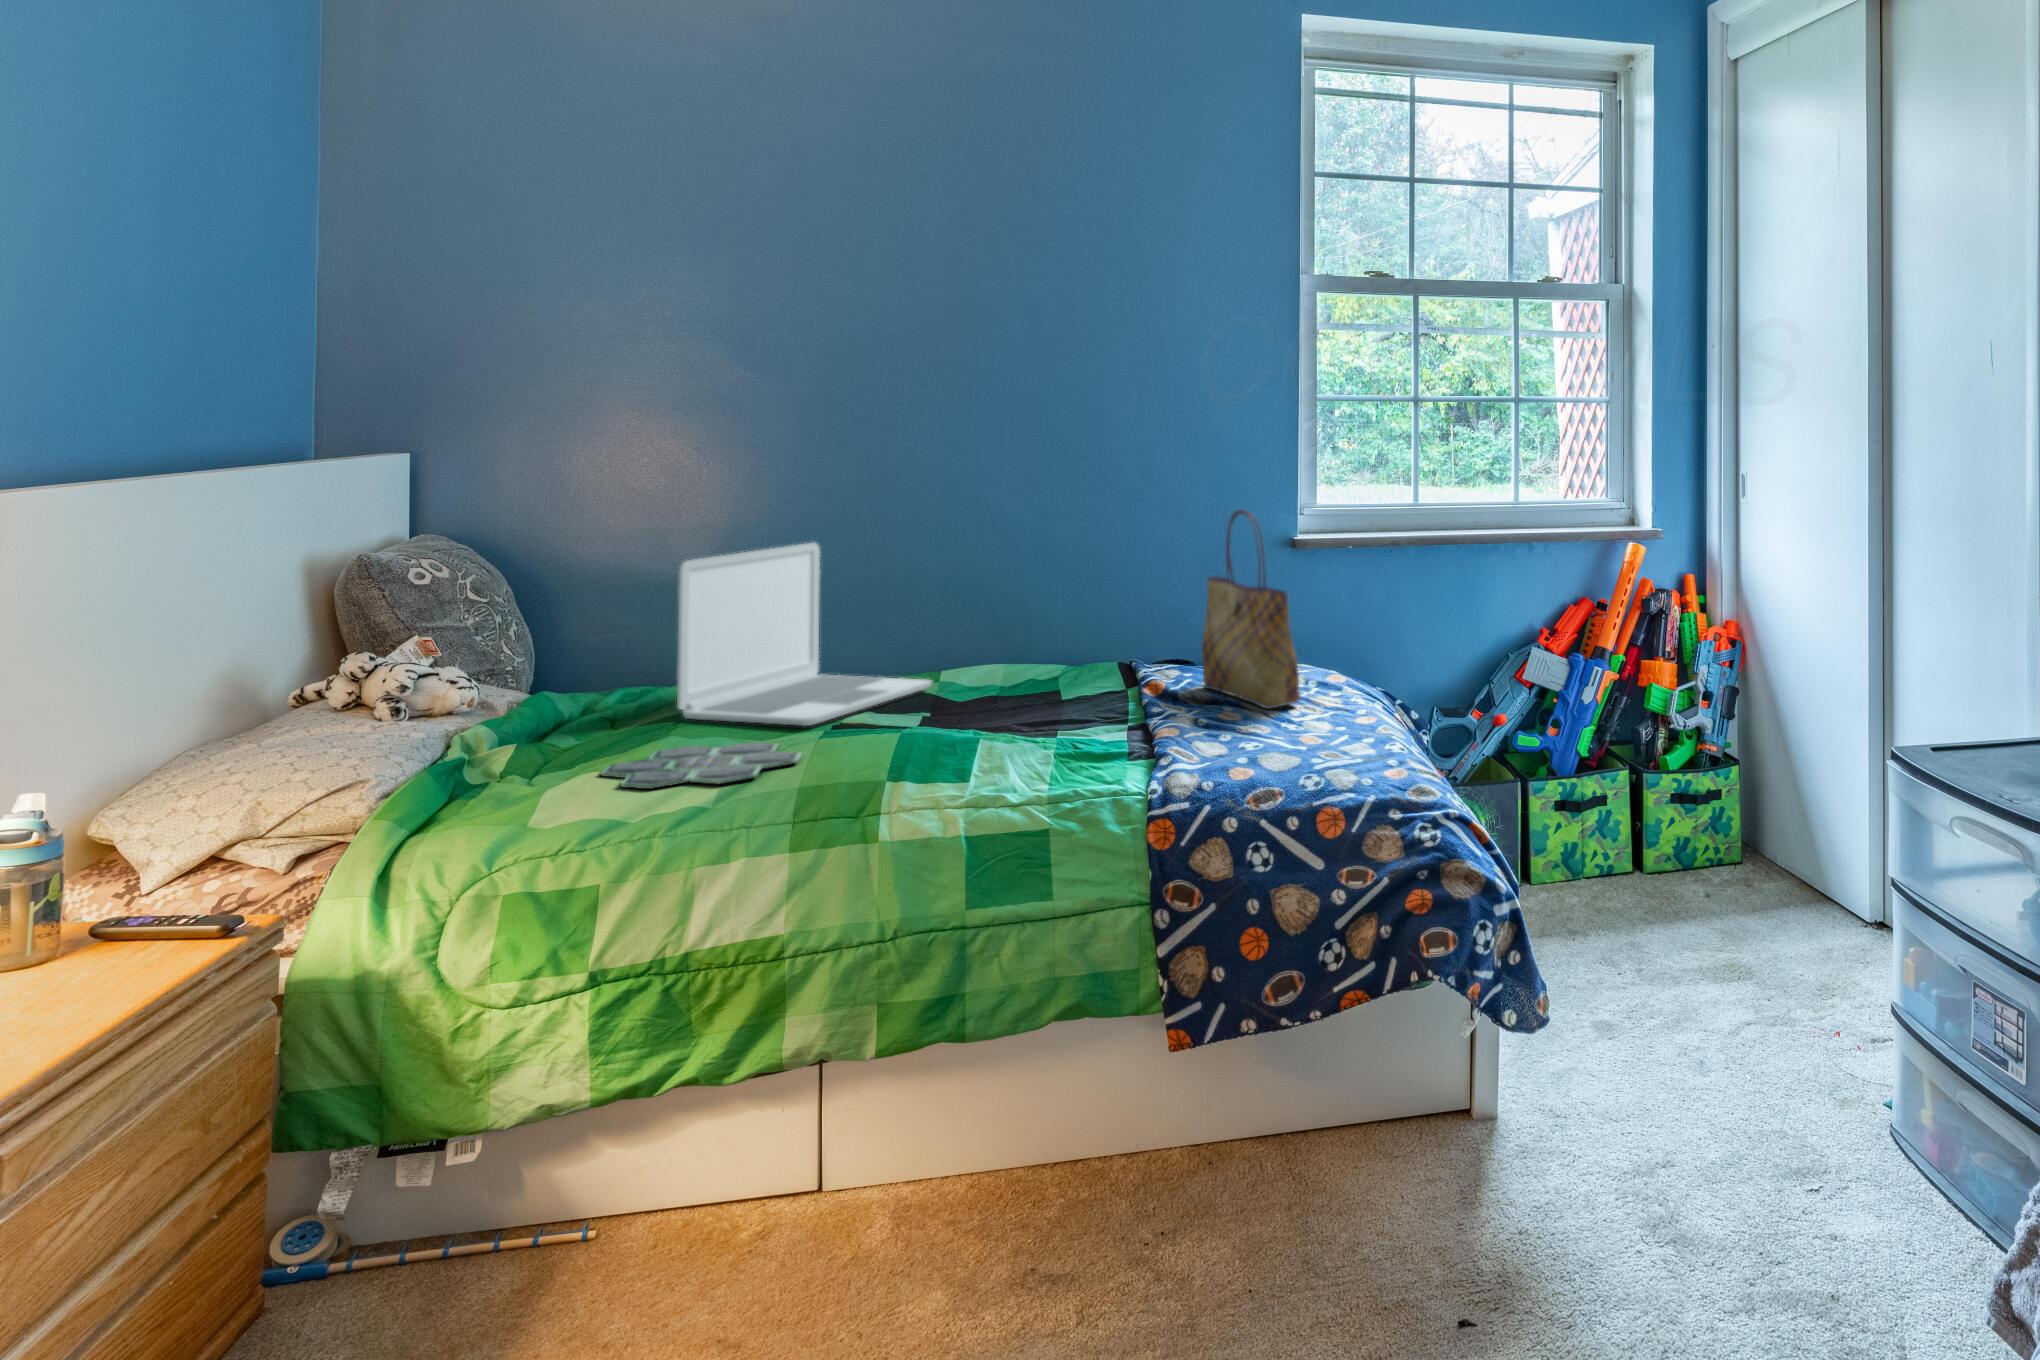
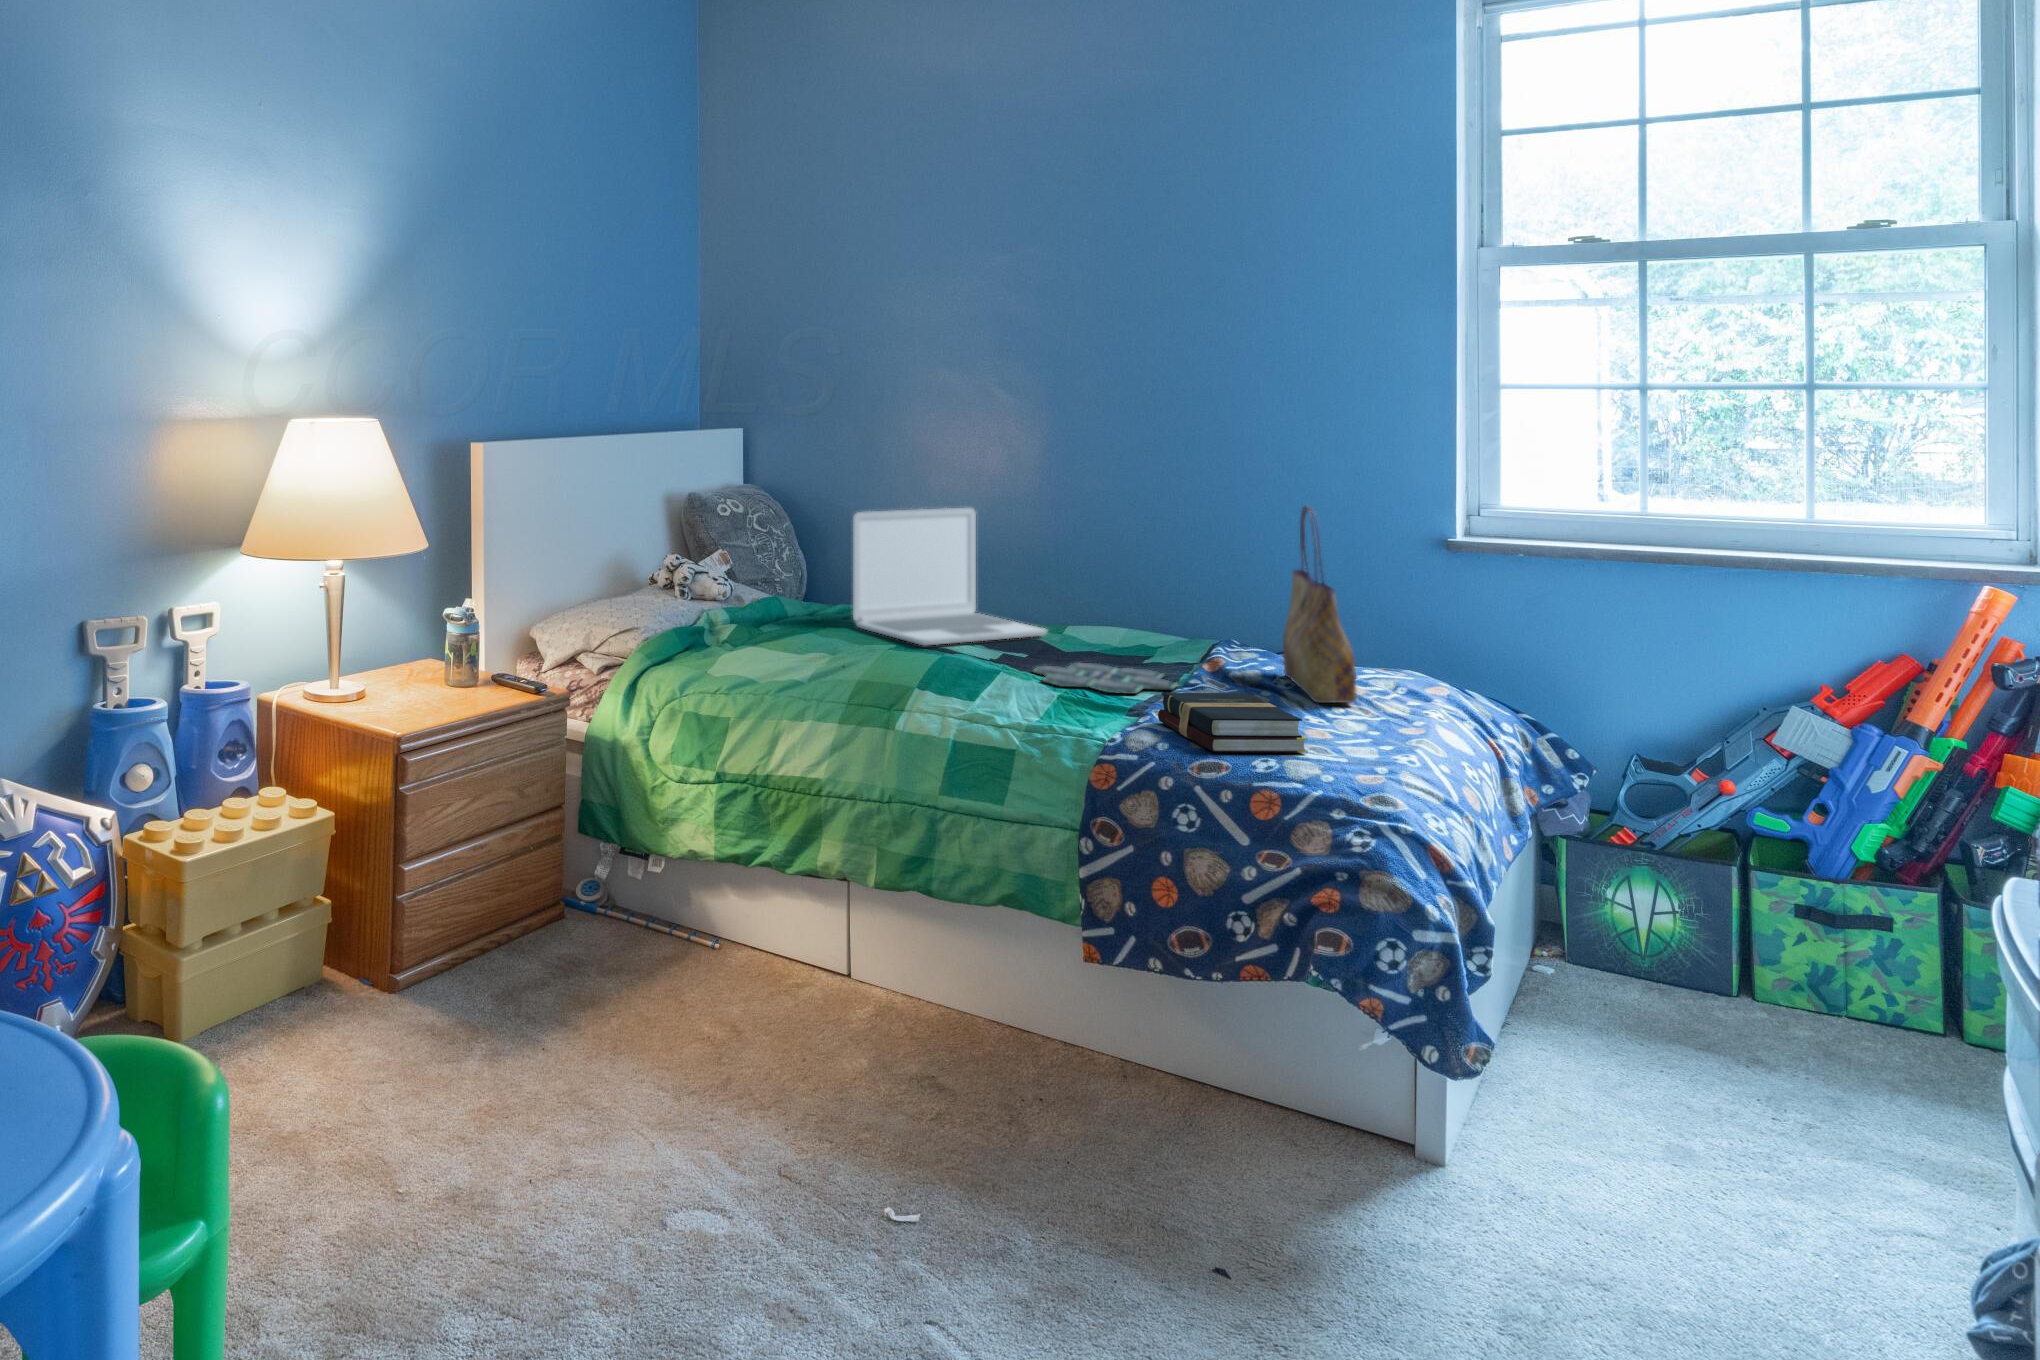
hardback book: none [1174,710,1334,778] -> present [1158,693,1308,753]
board game: present [601,742,802,789] -> present [1033,663,1178,694]

